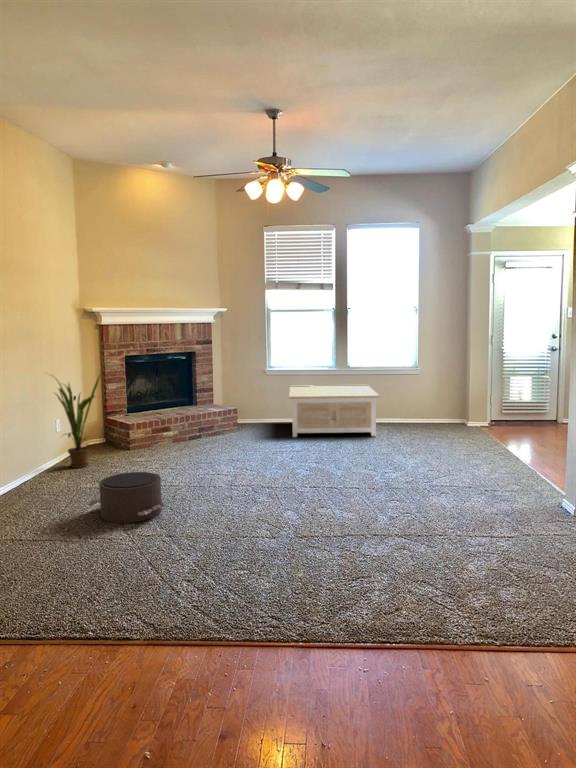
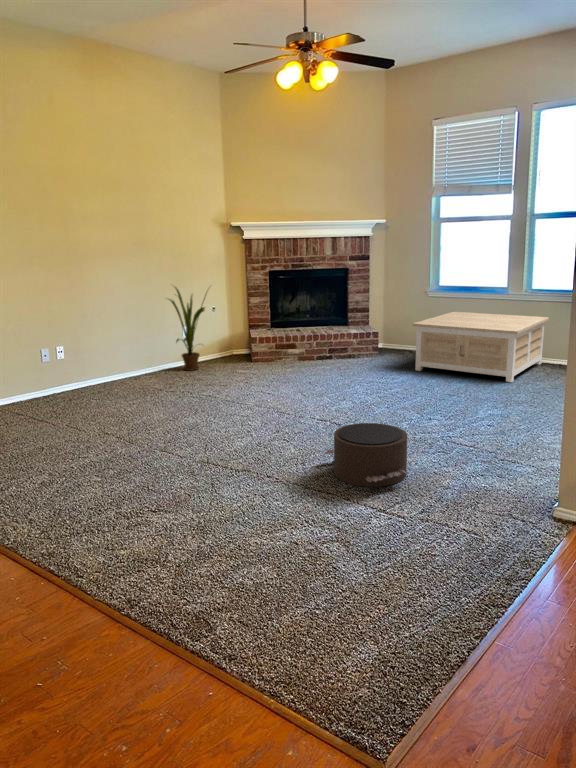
pouf: present [88,472,164,523] -> present [324,423,407,487]

